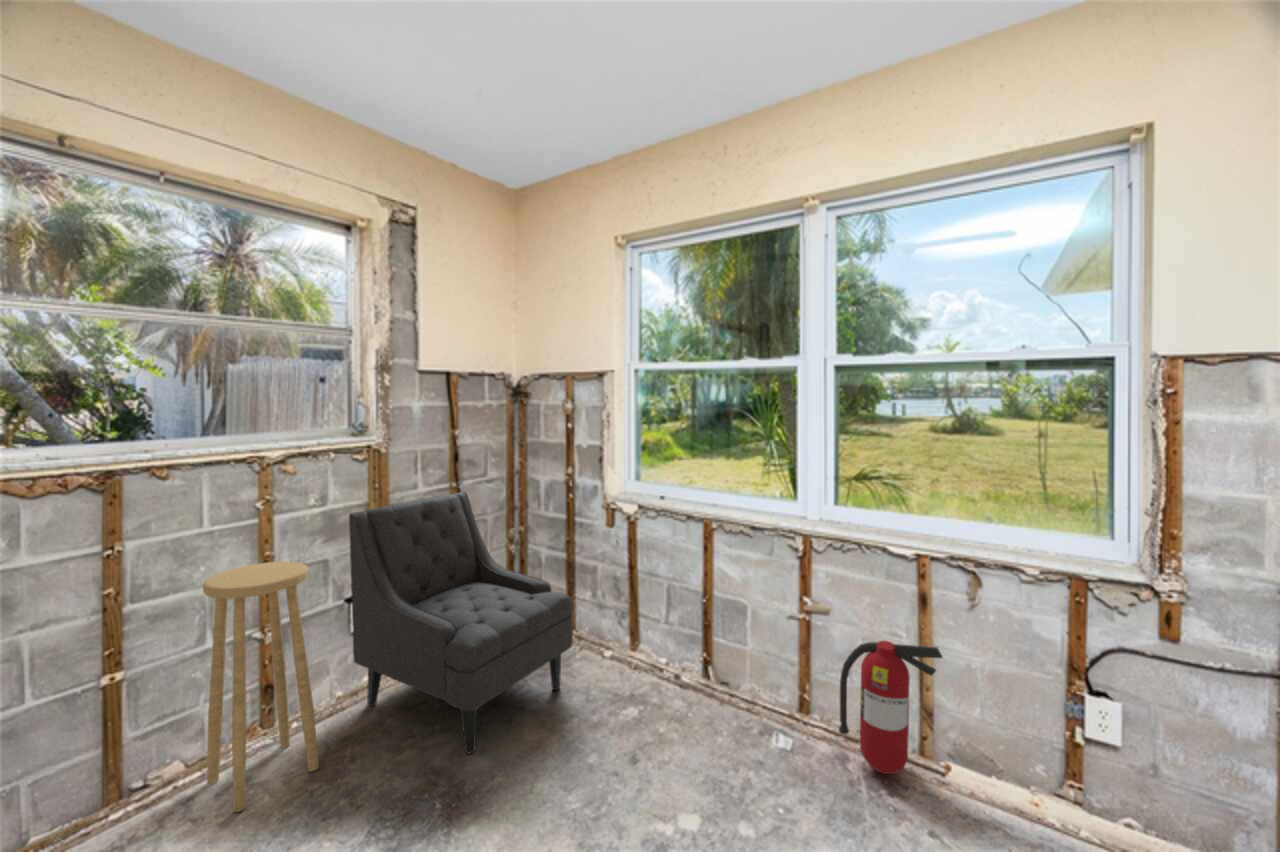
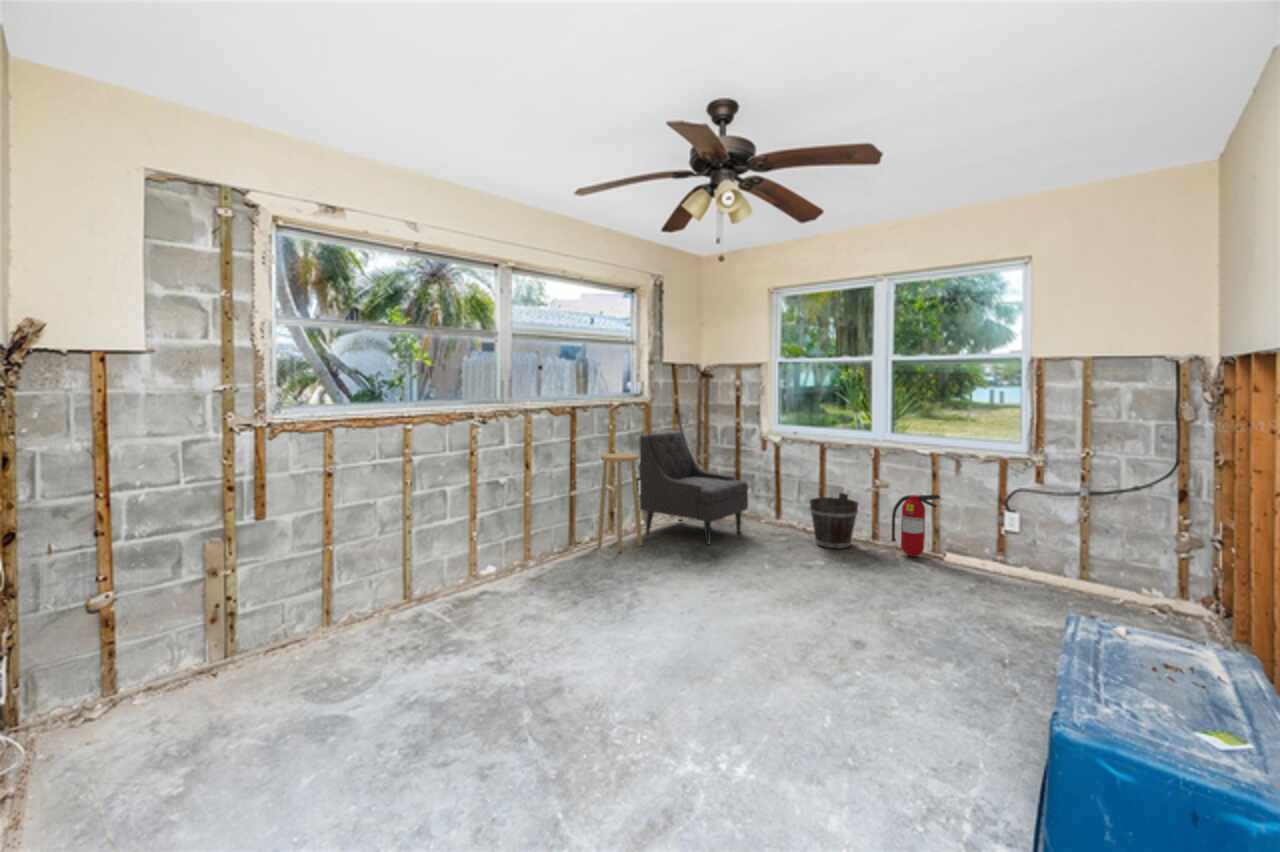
bucket: none [680,617,775,750] -> present [810,493,858,549]

